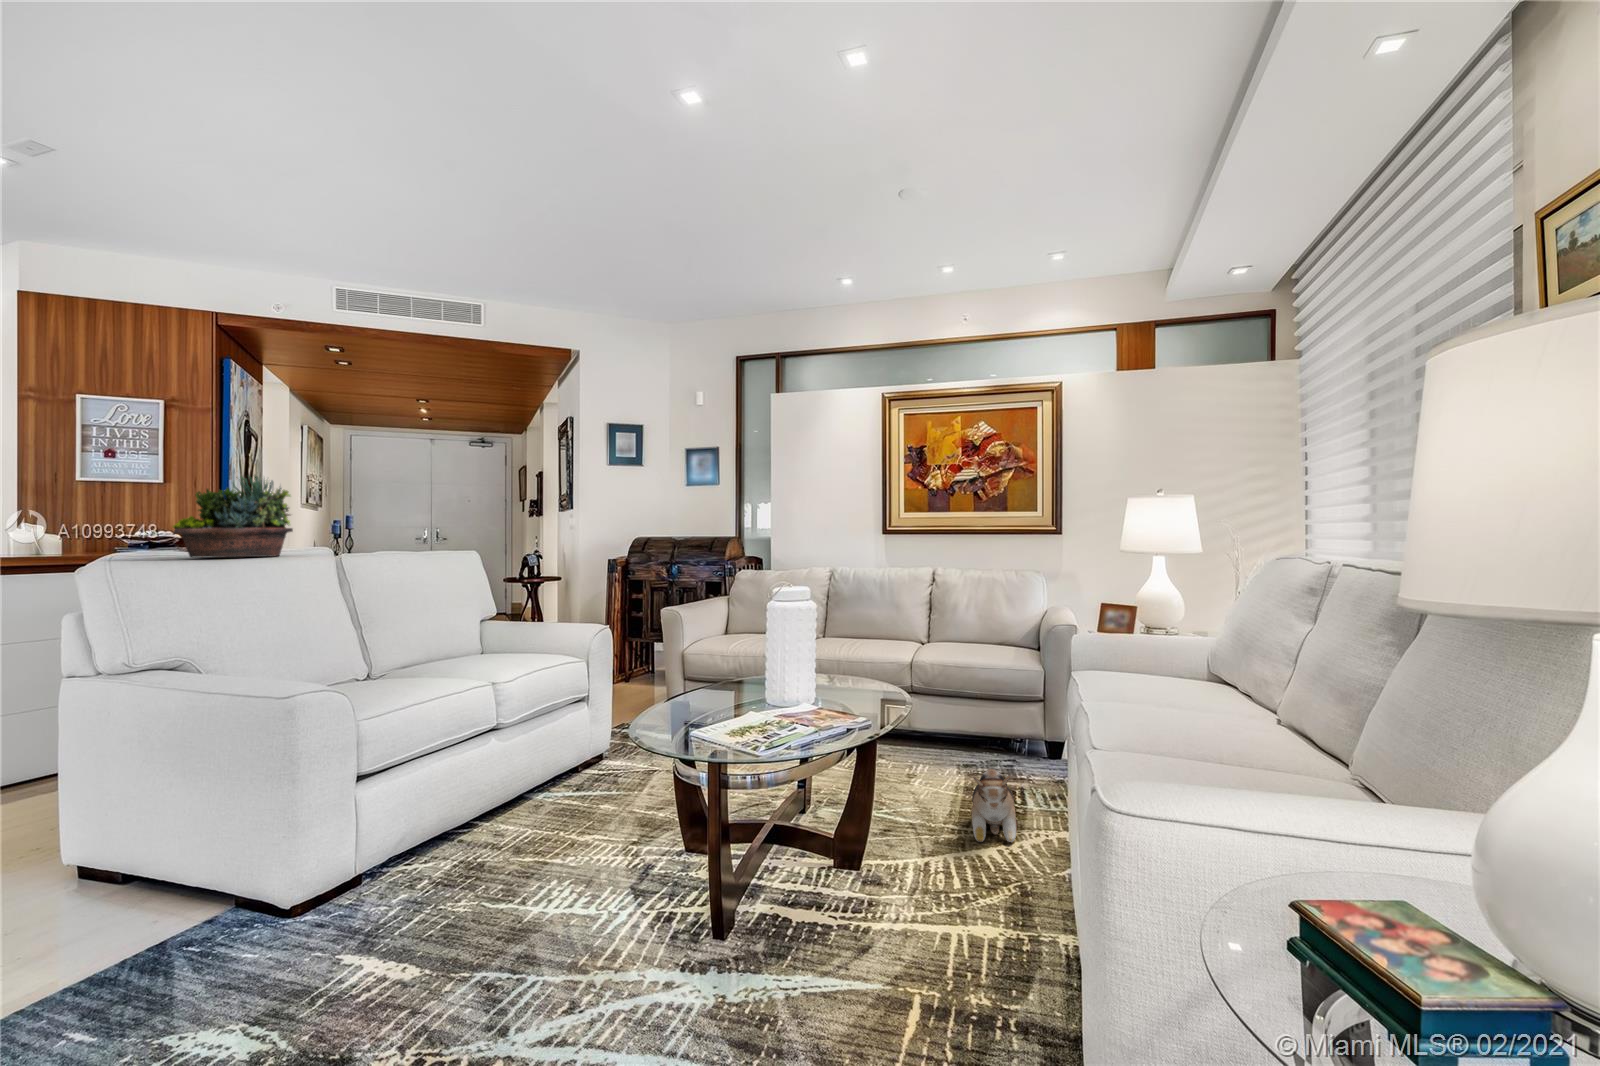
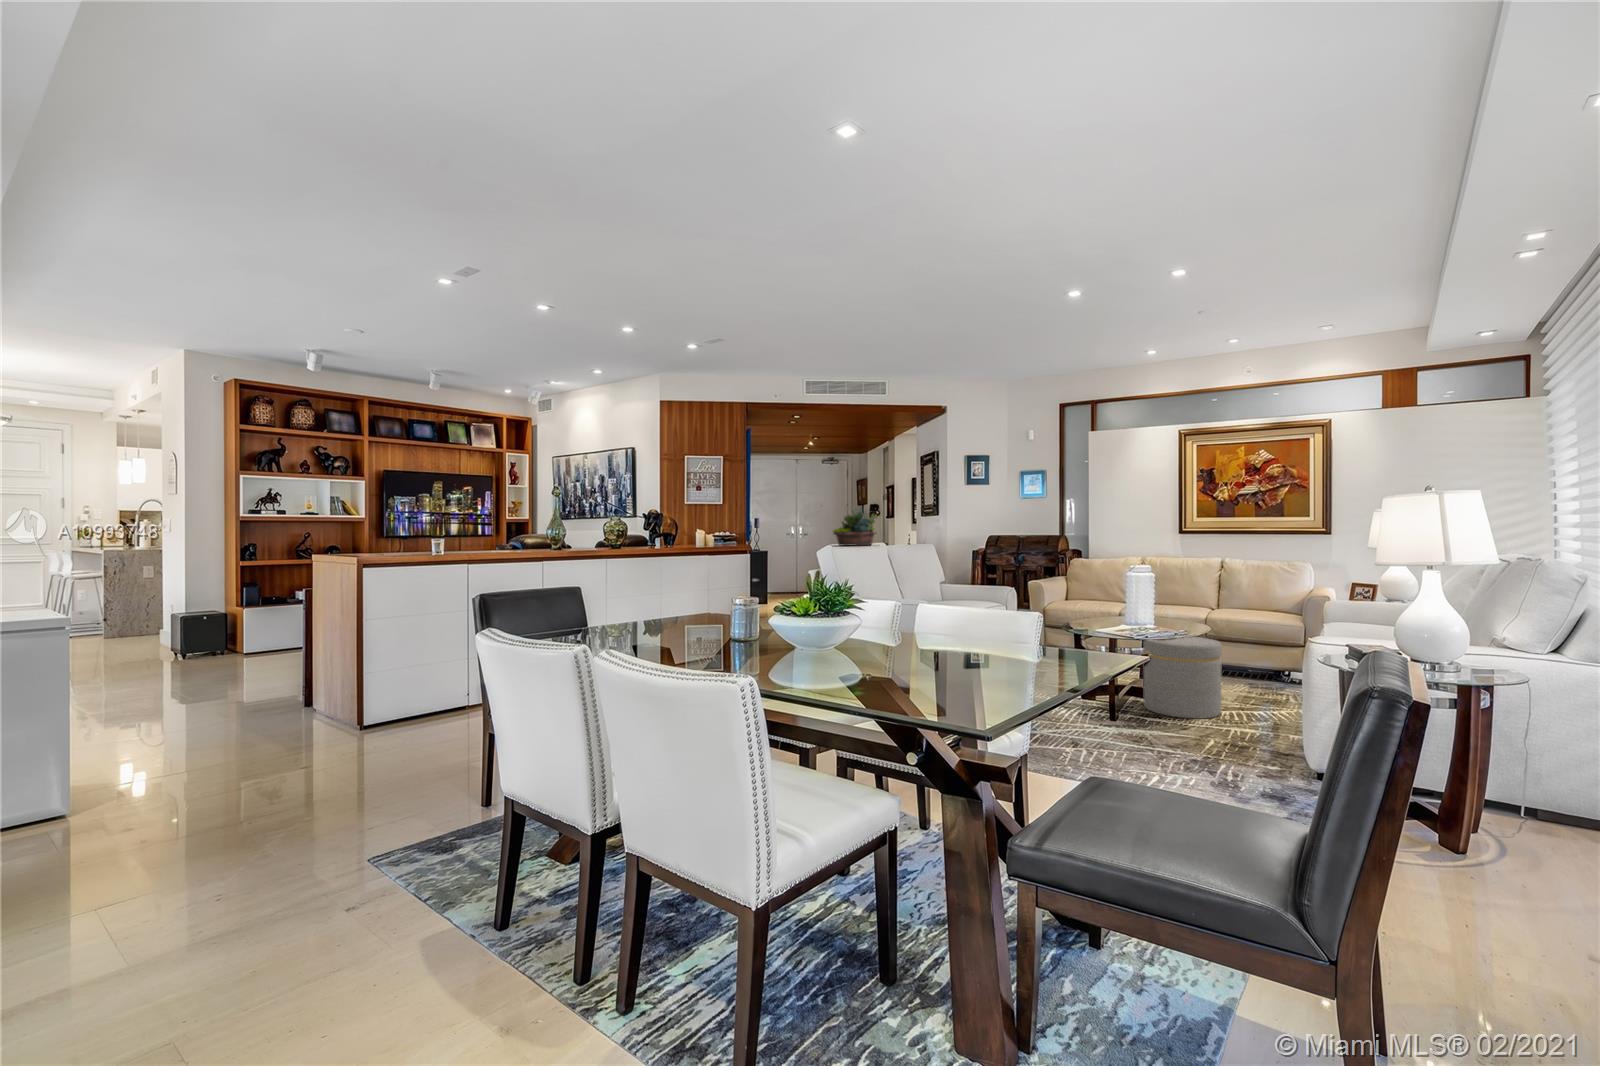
ottoman: none [789,747,948,973] -> present [1143,636,1222,719]
plush toy: present [972,769,1017,842] -> none [1239,658,1268,698]

